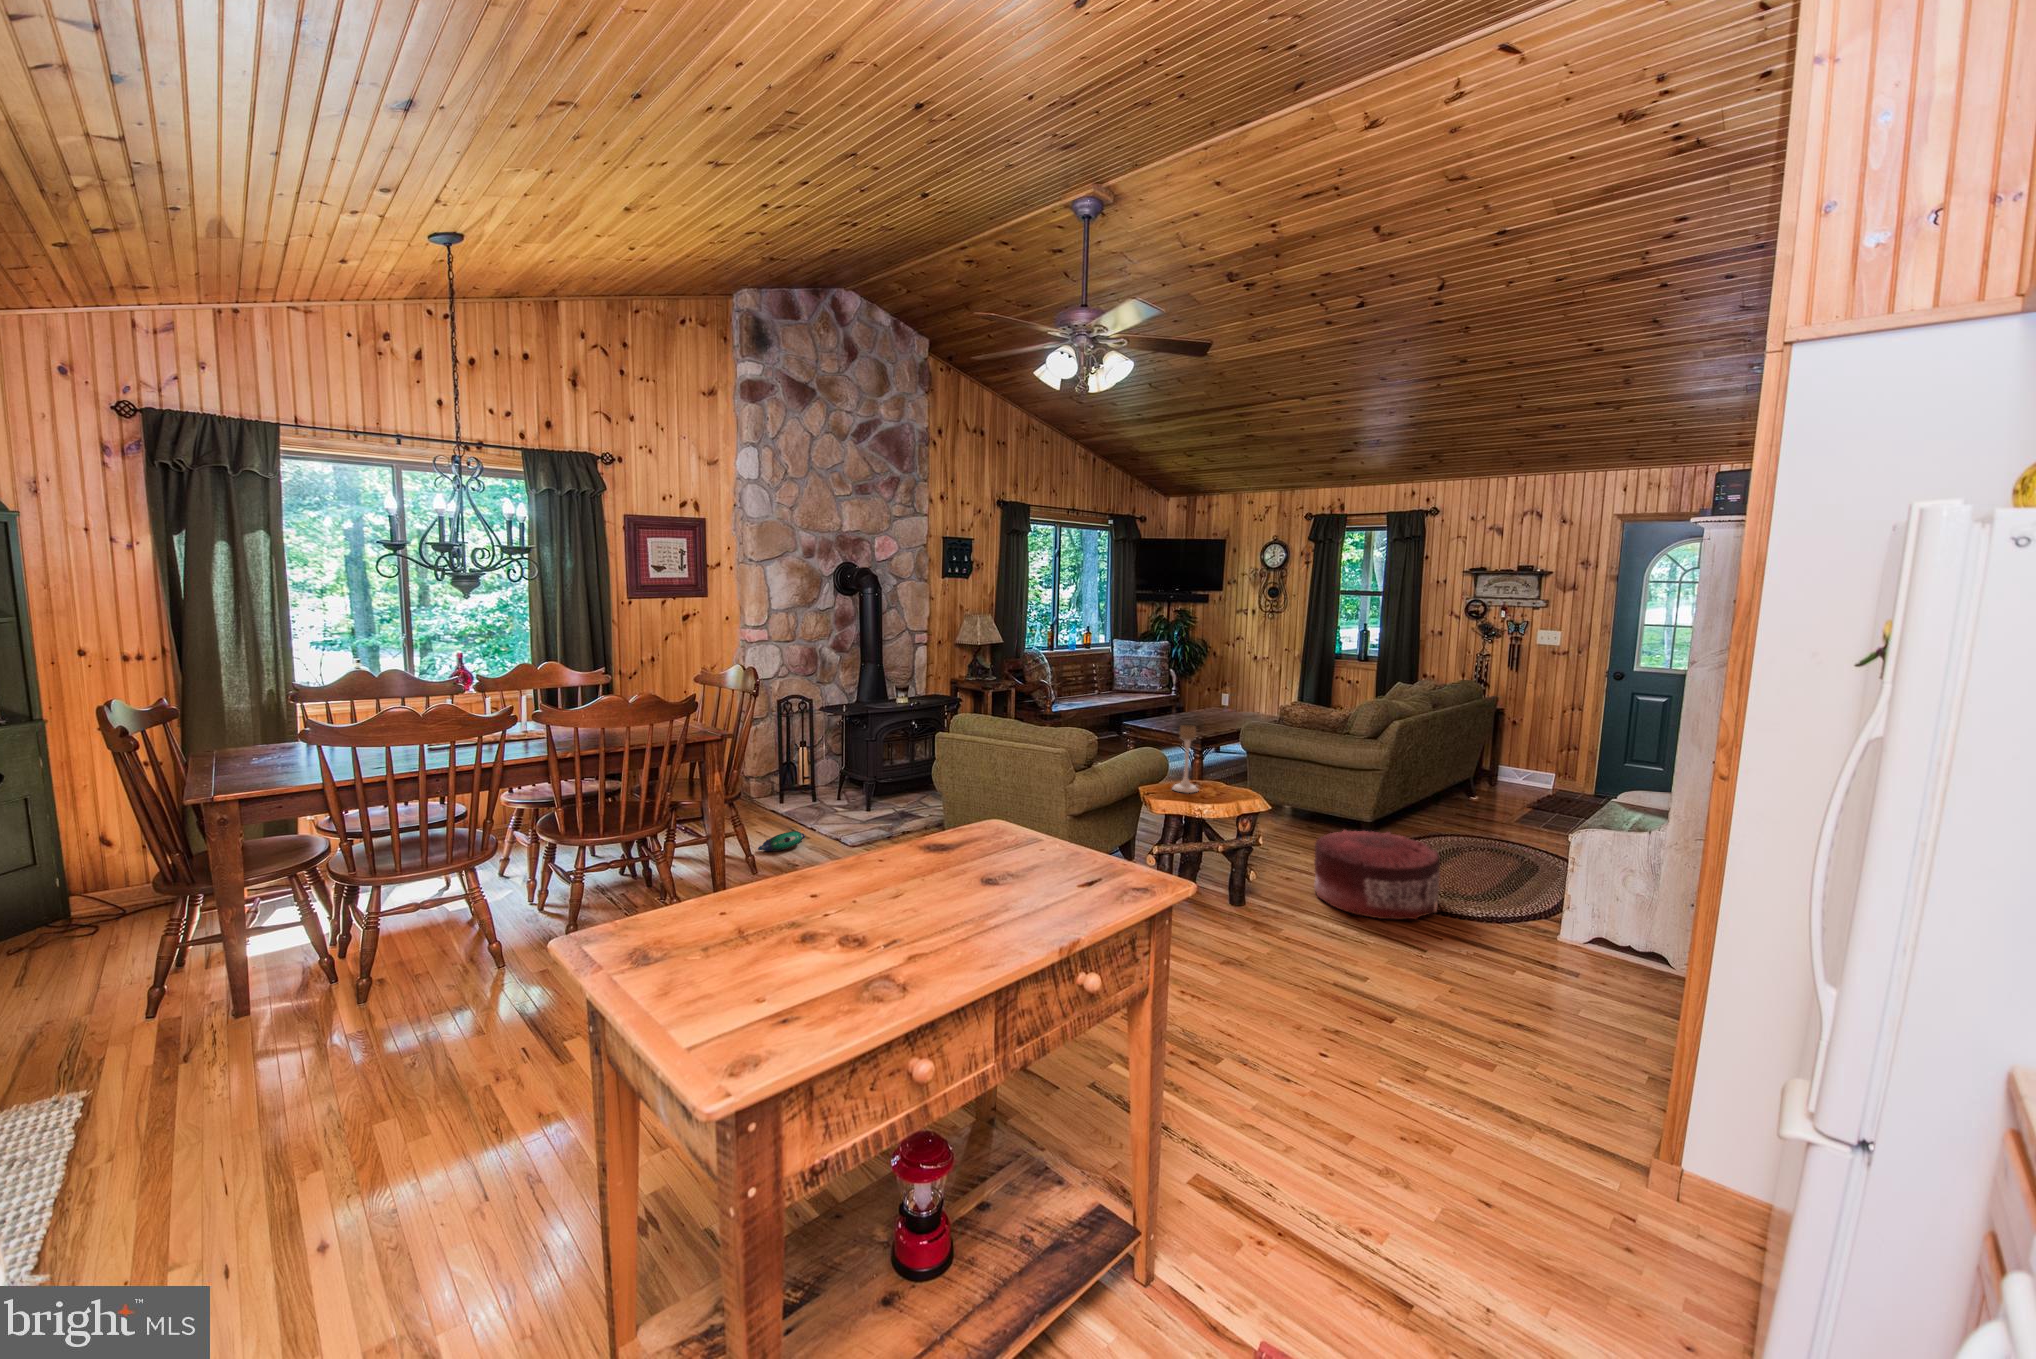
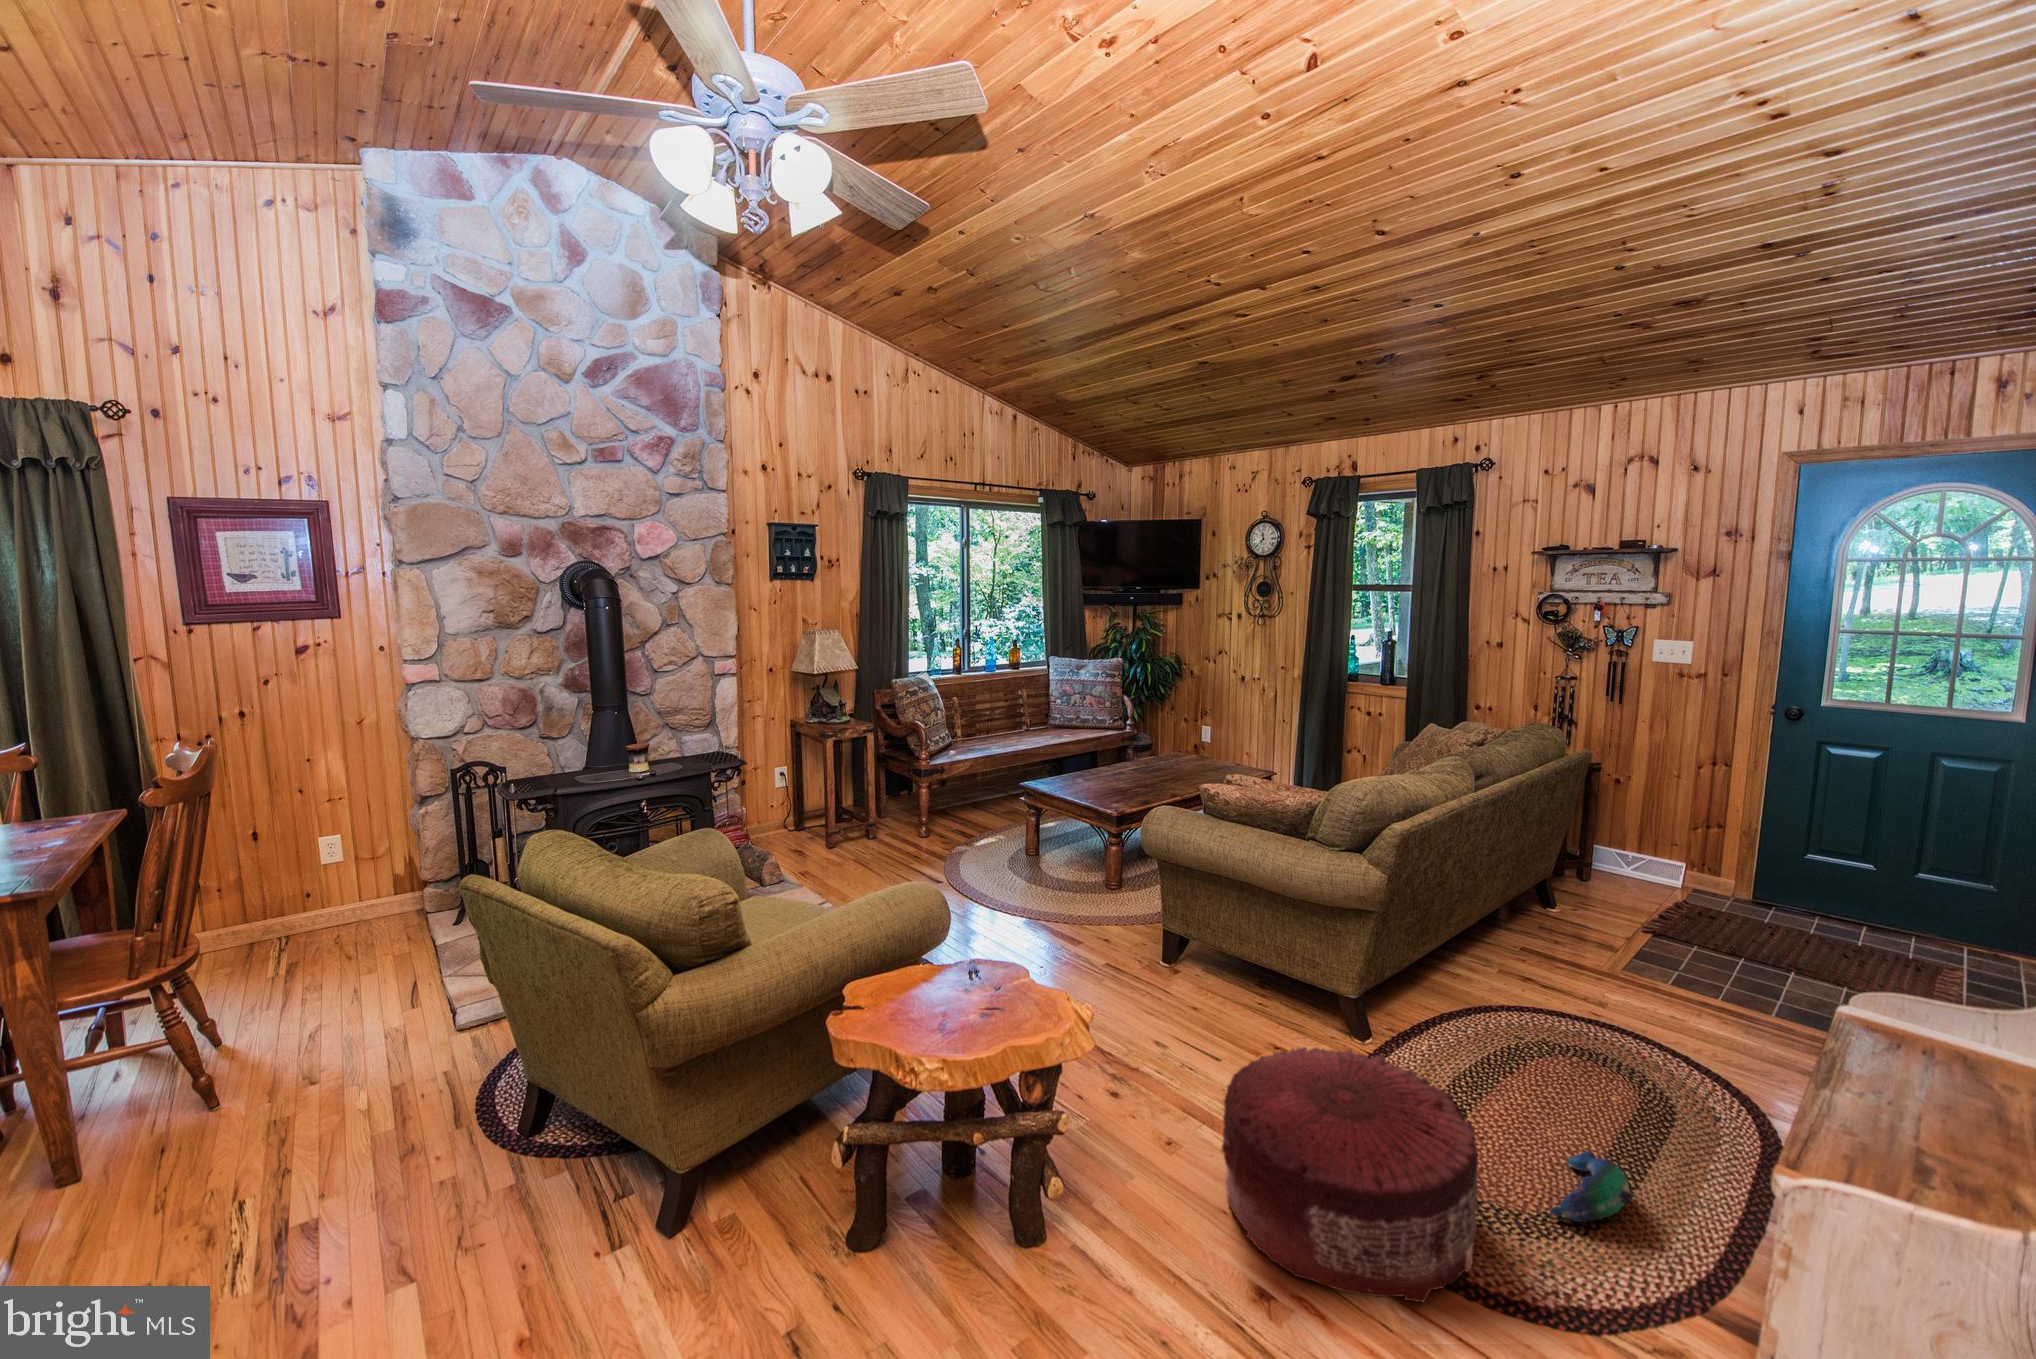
candle holder: present [1173,725,1198,793] -> none [901,872,956,1019]
plush toy: present [758,831,805,852] -> present [1550,1151,1633,1222]

